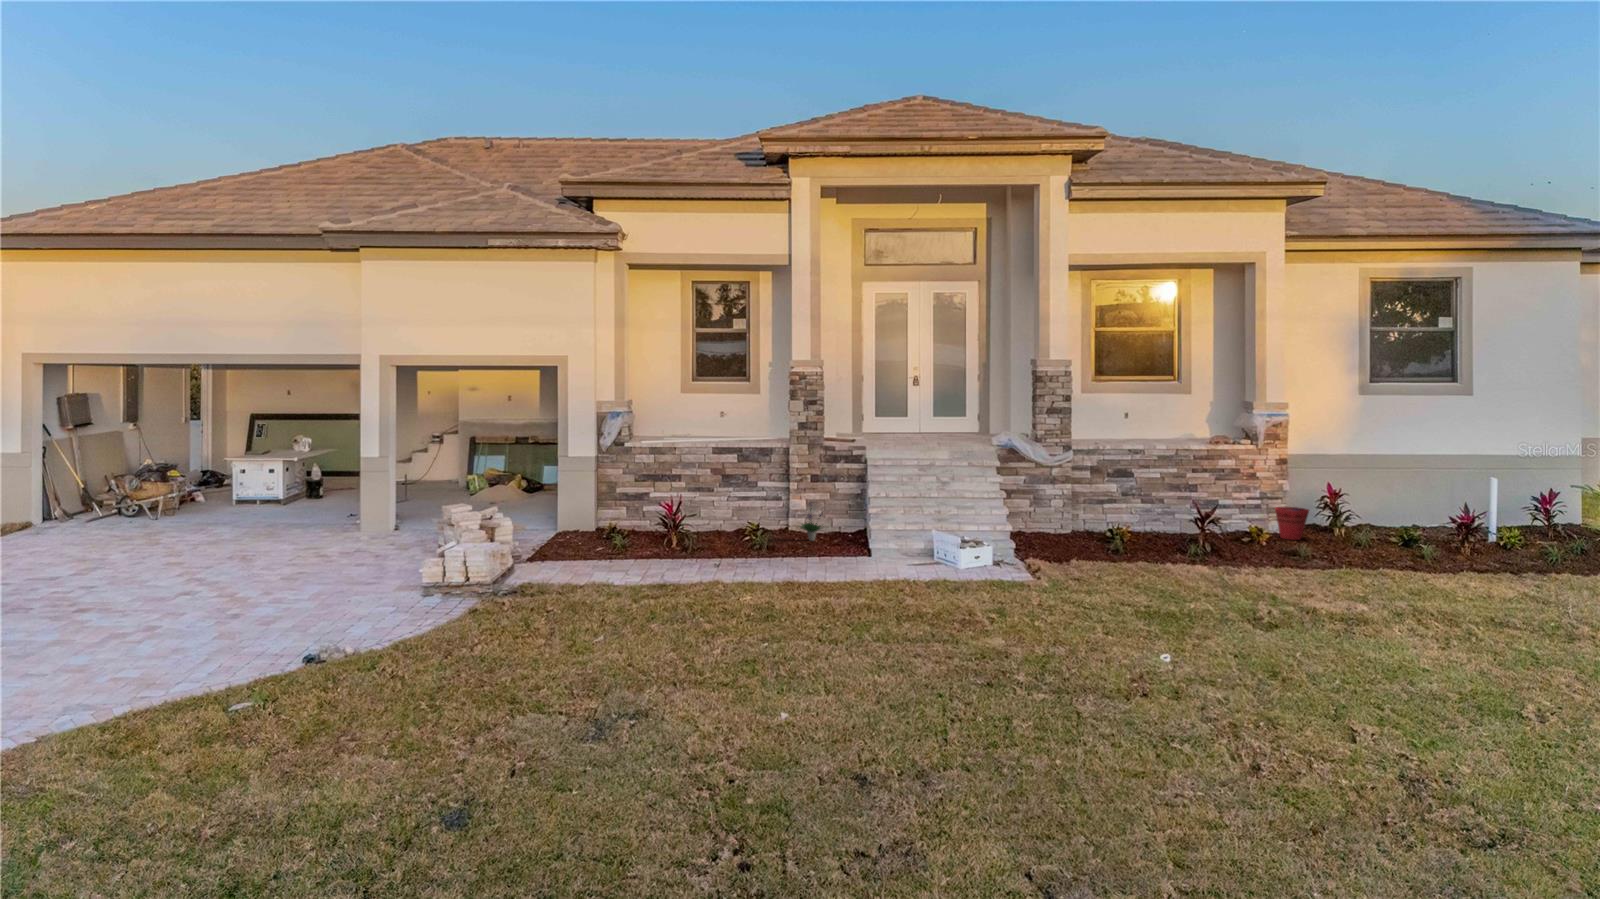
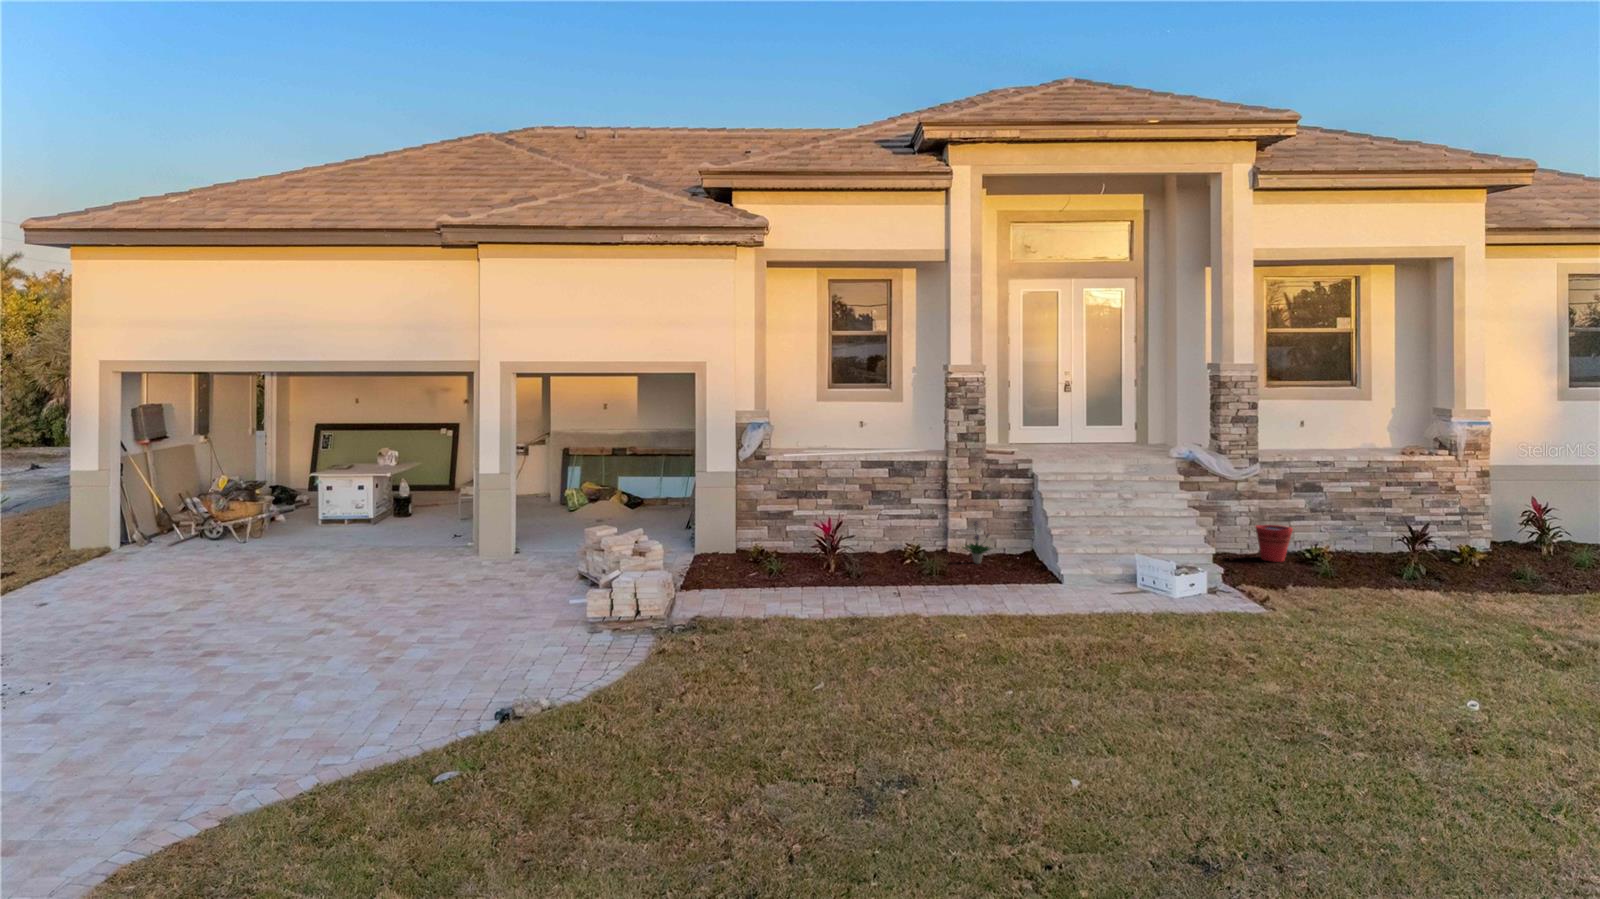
bucket: present [1275,507,1309,540] -> present [1256,525,1293,562]

